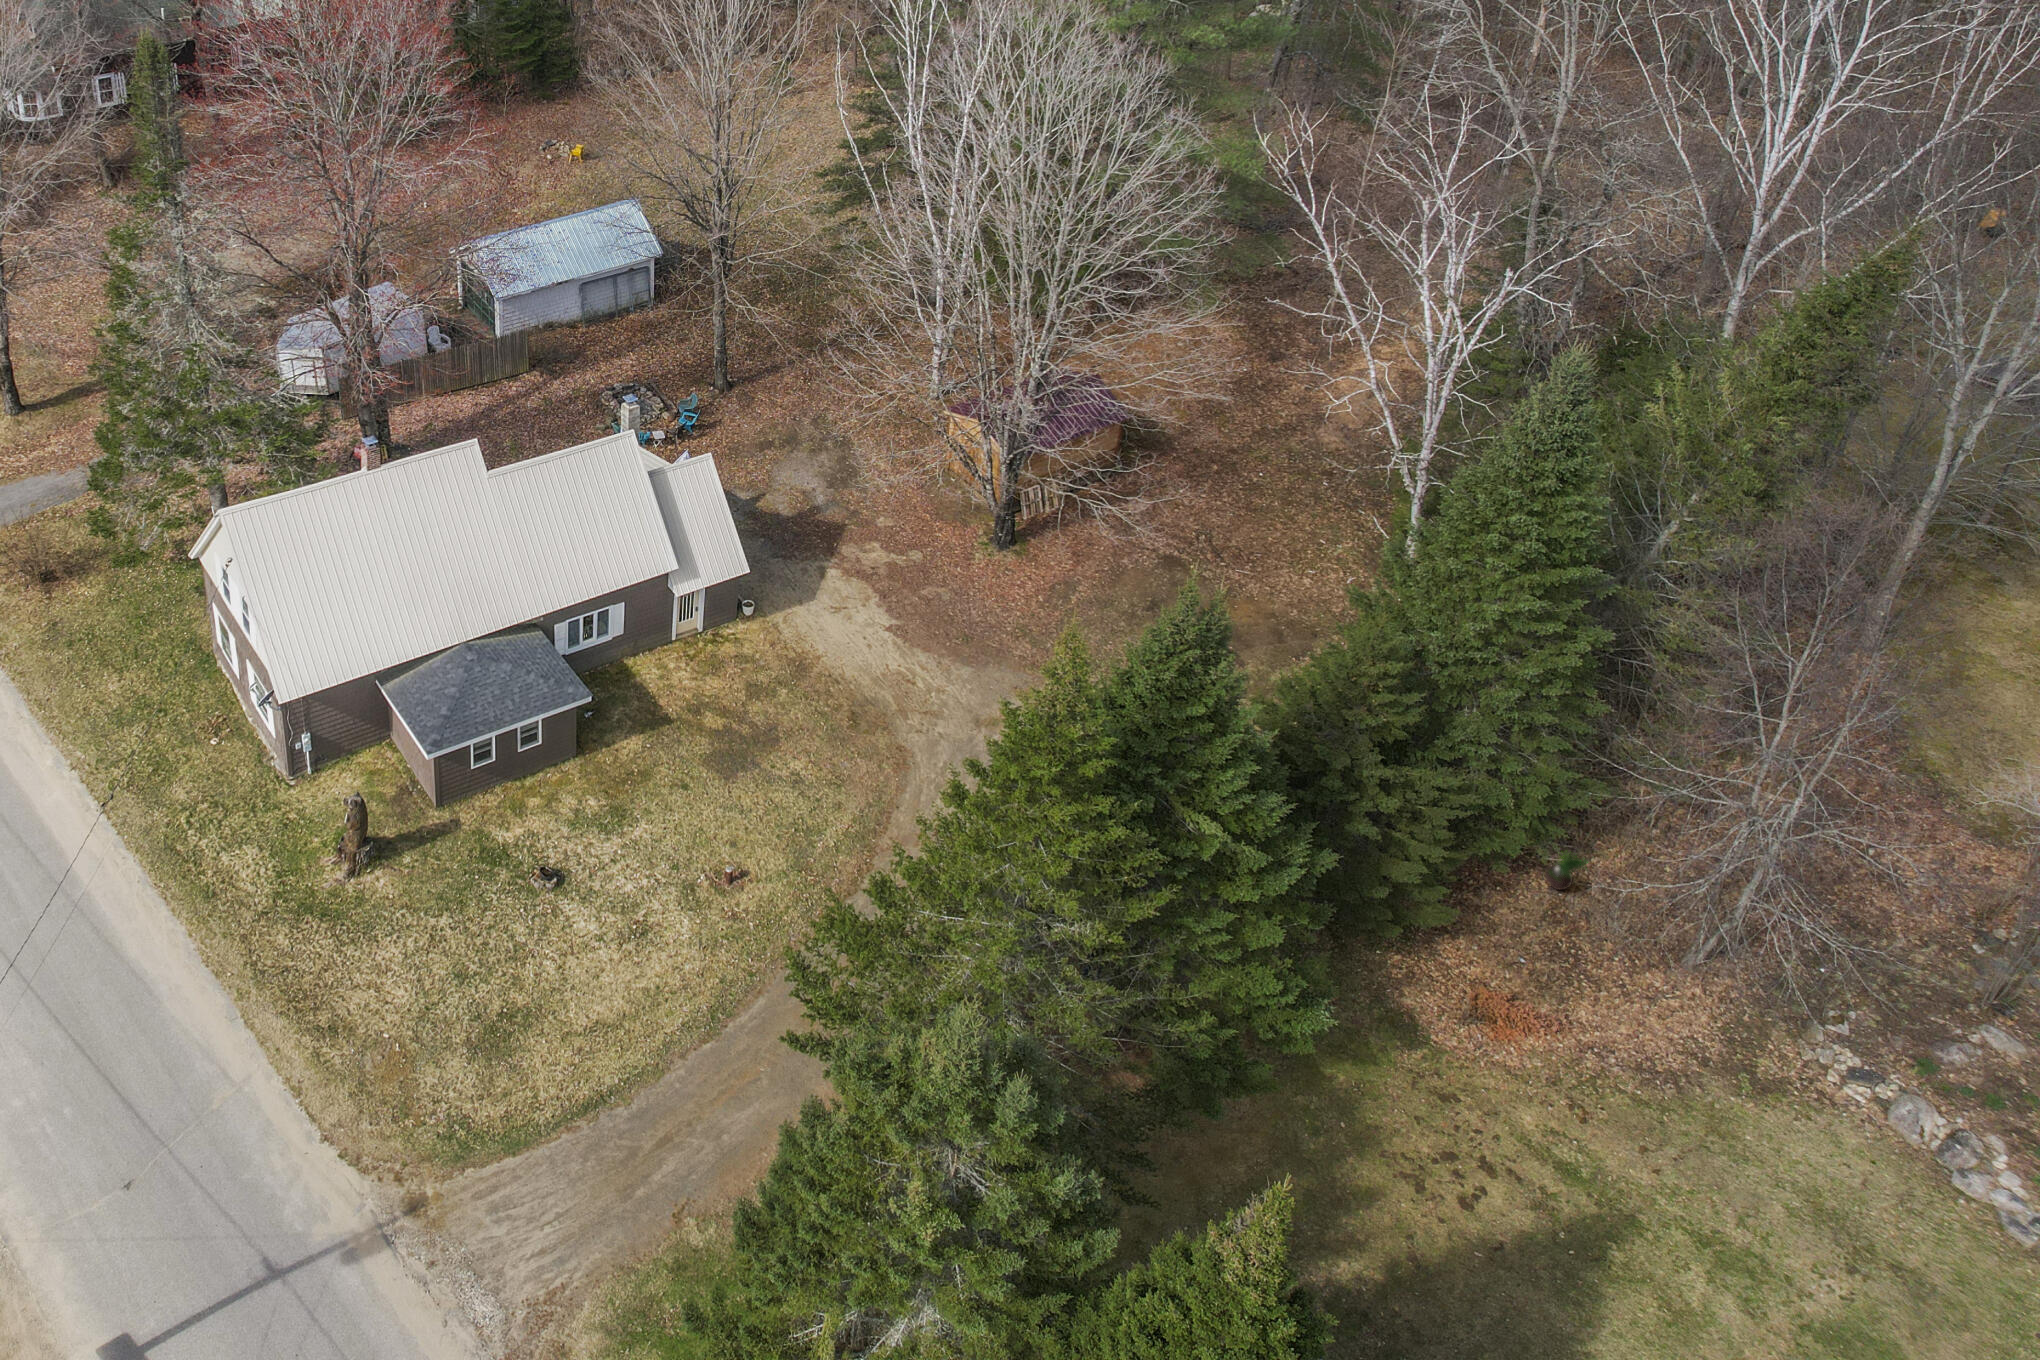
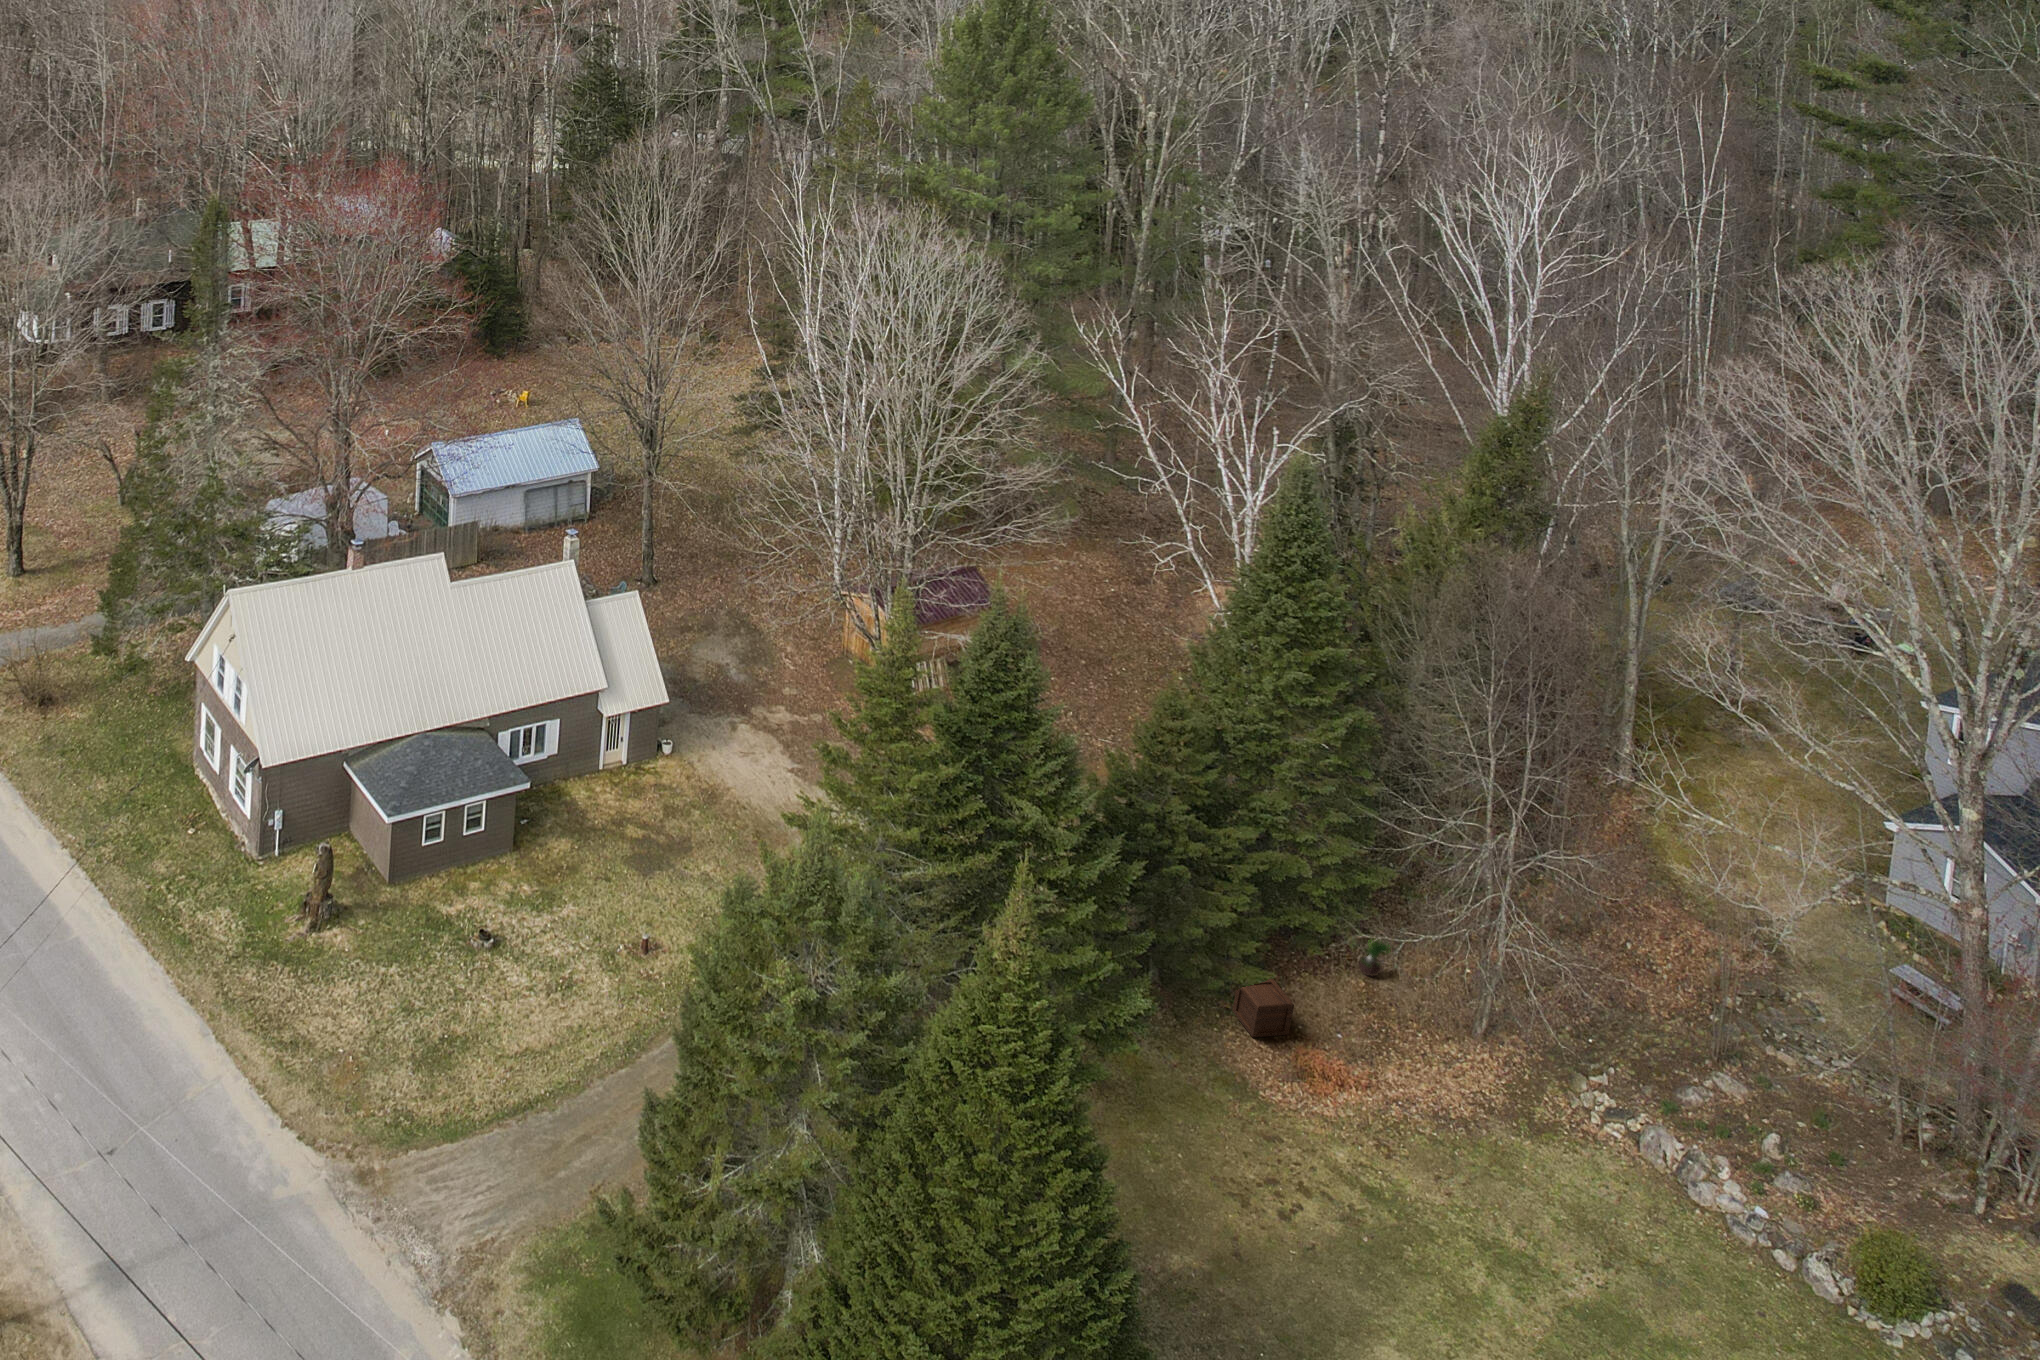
wooden crate: none [1402,911,1481,980] -> present [1232,979,1294,1037]

